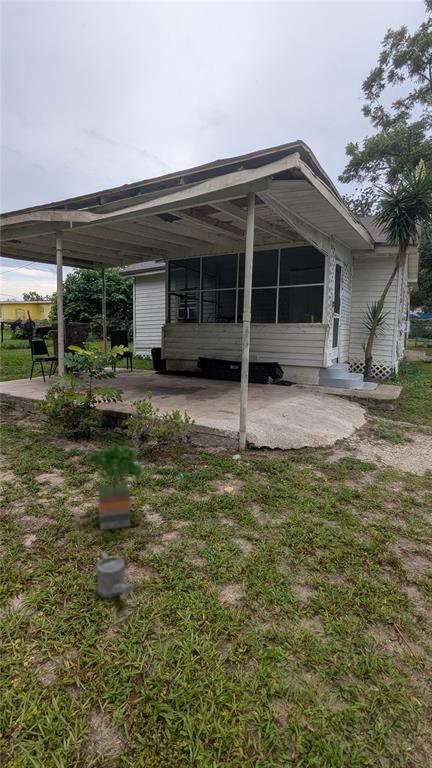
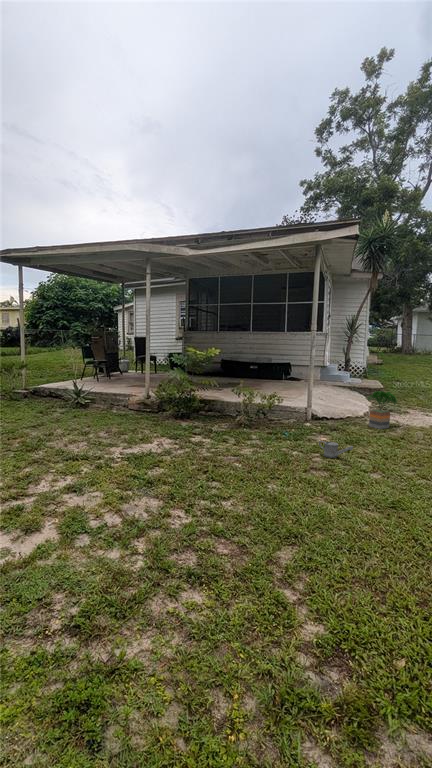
potted tree: present [88,445,142,530] -> present [368,391,397,429]

